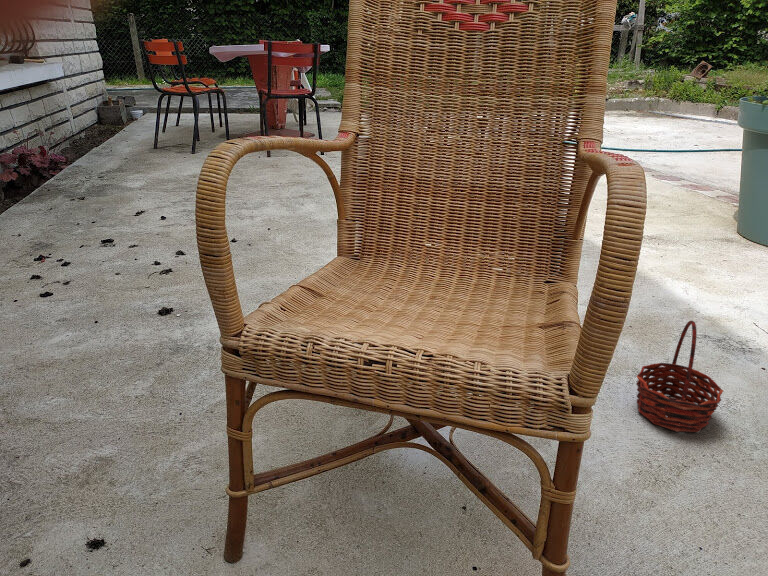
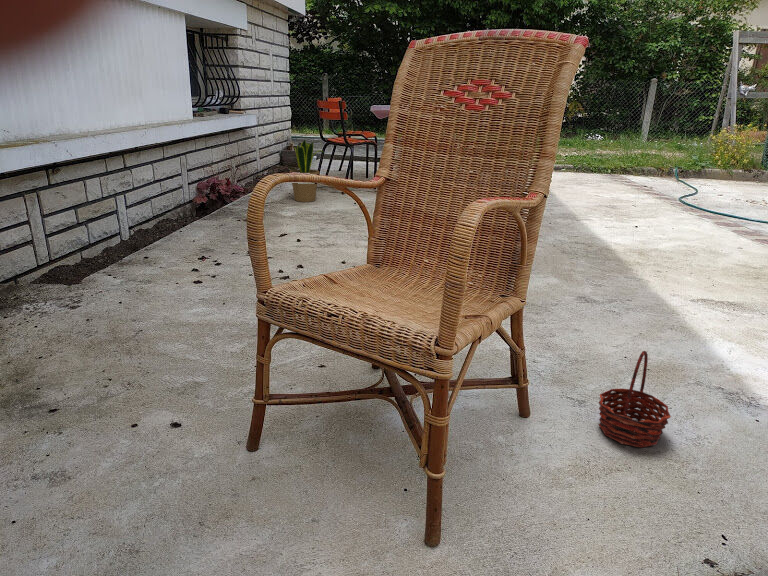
potted plant: none [124,91,166,169] -> present [290,140,323,202]

